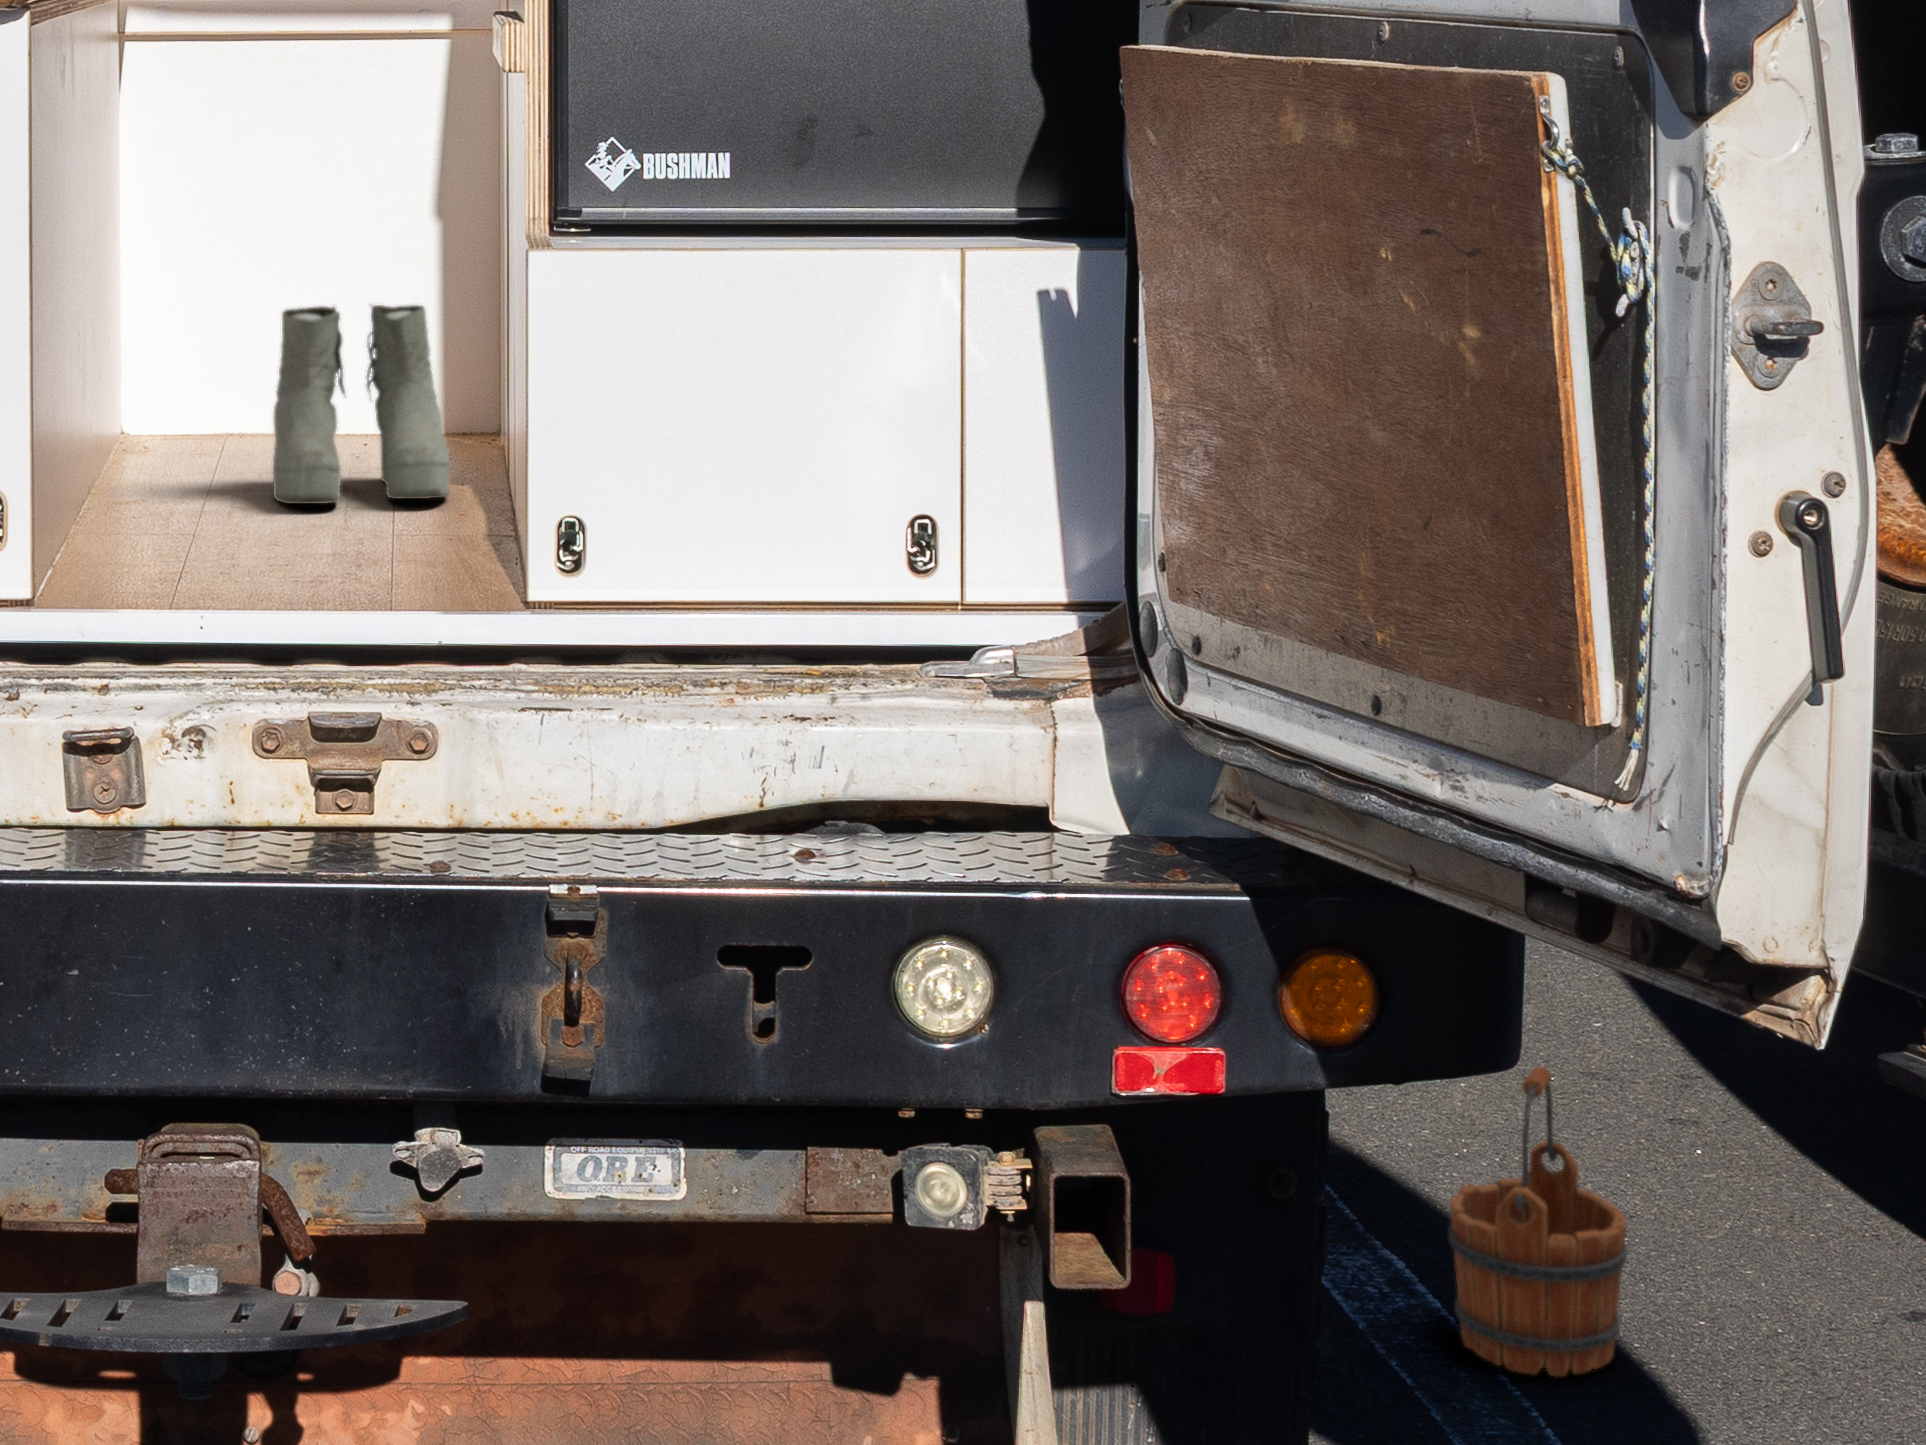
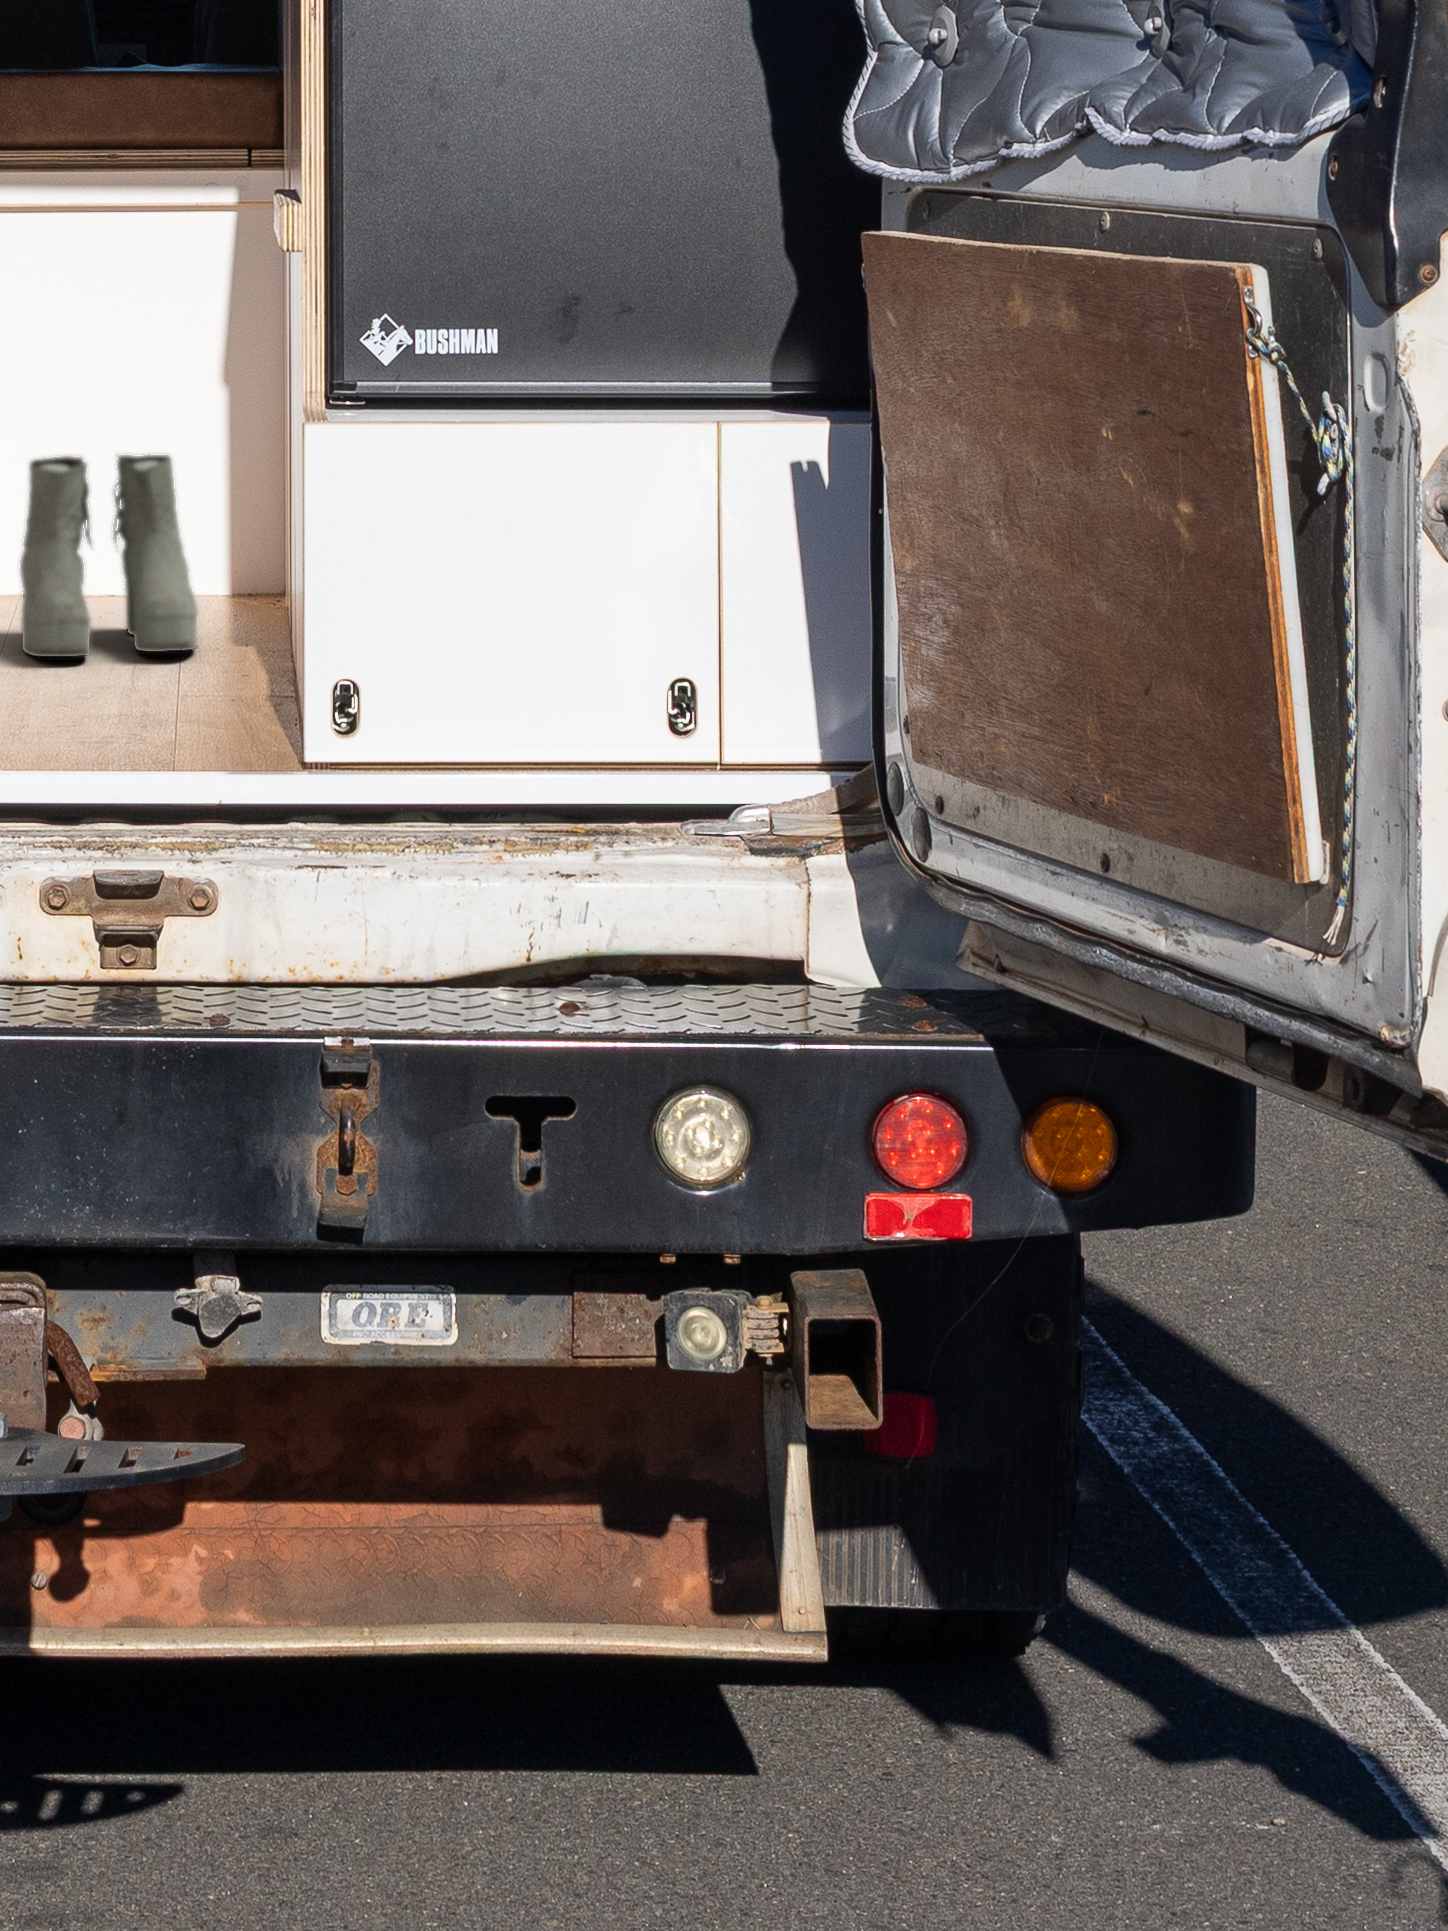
wooden bucket: present [1449,1067,1627,1376] -> none [1201,1225,1378,1543]

